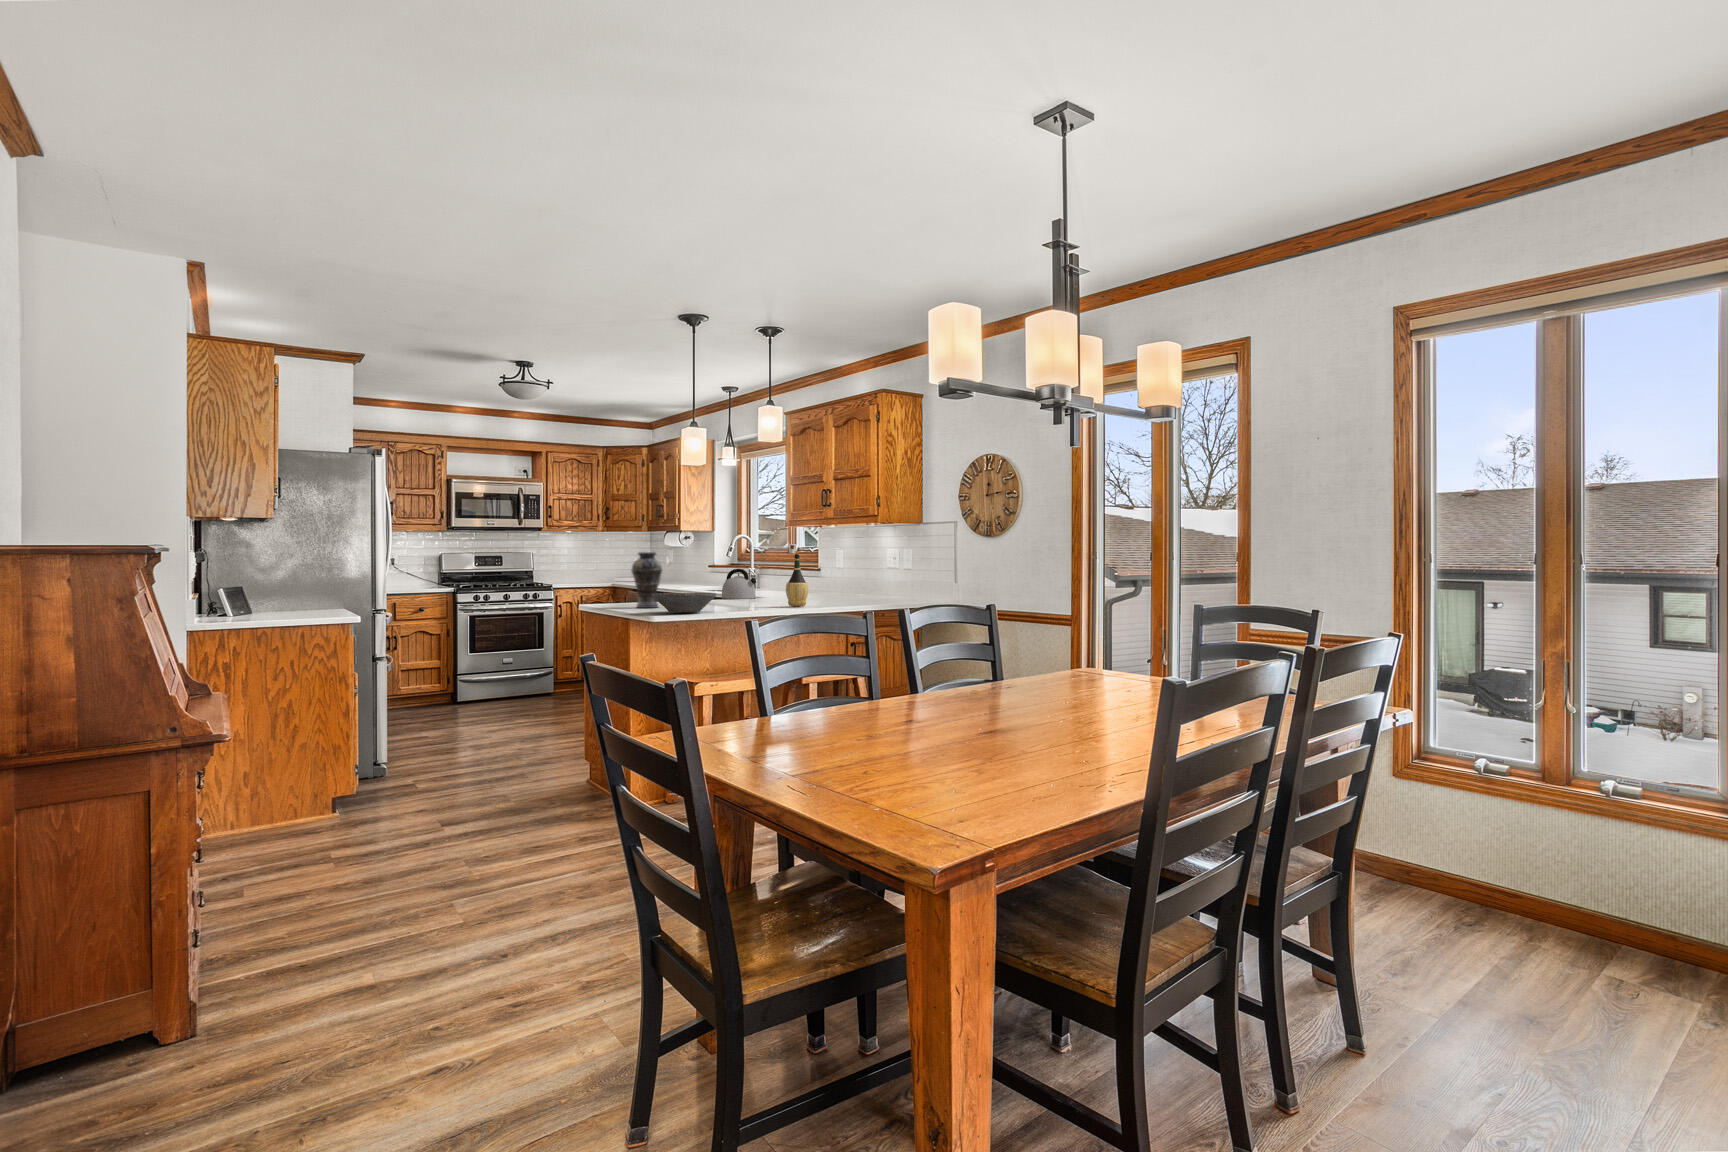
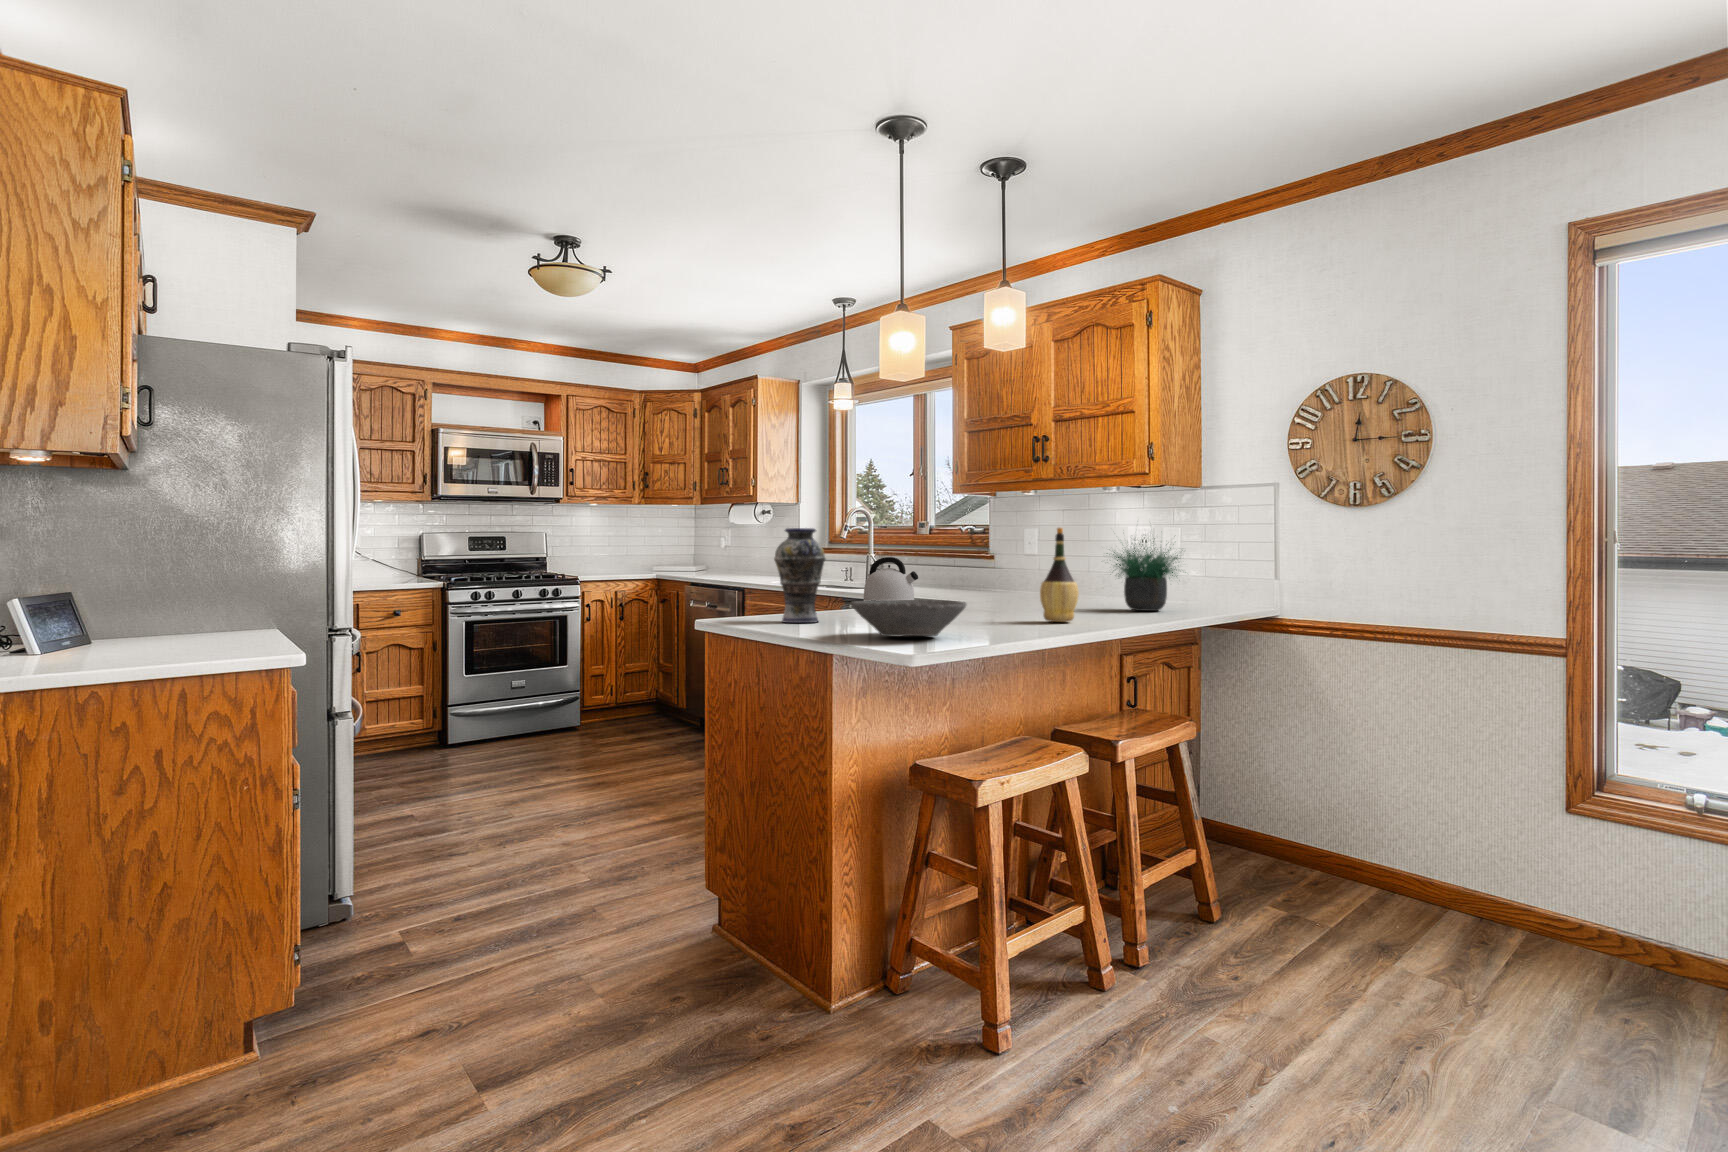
potted plant: none [850,542,907,602] -> present [1107,540,1178,611]

